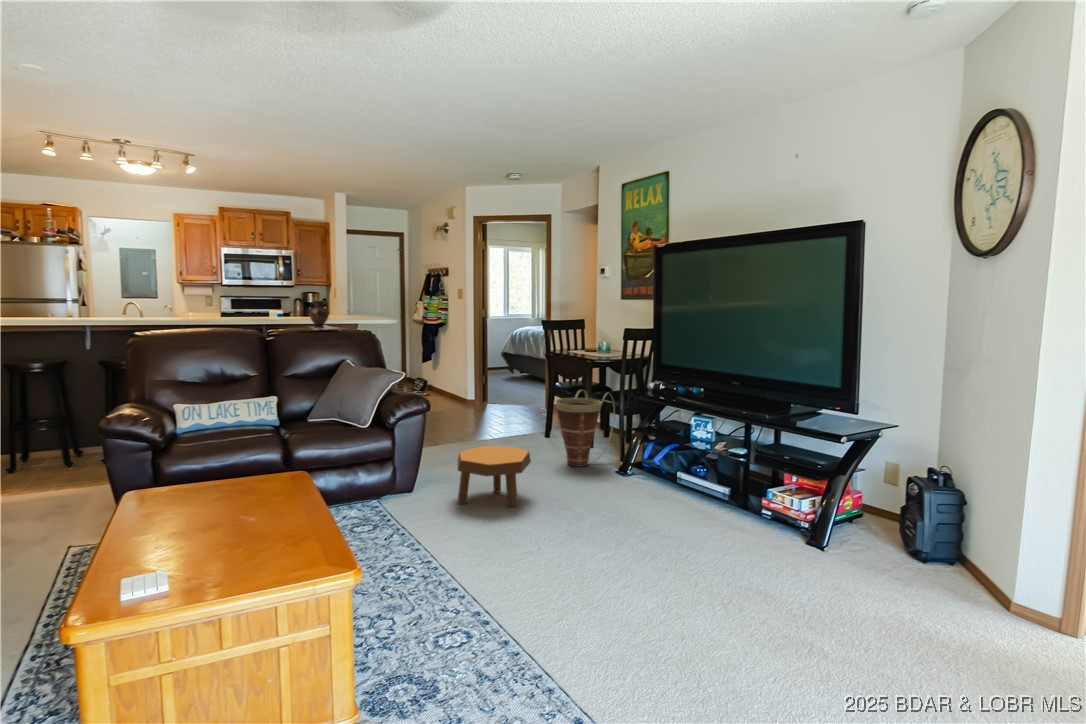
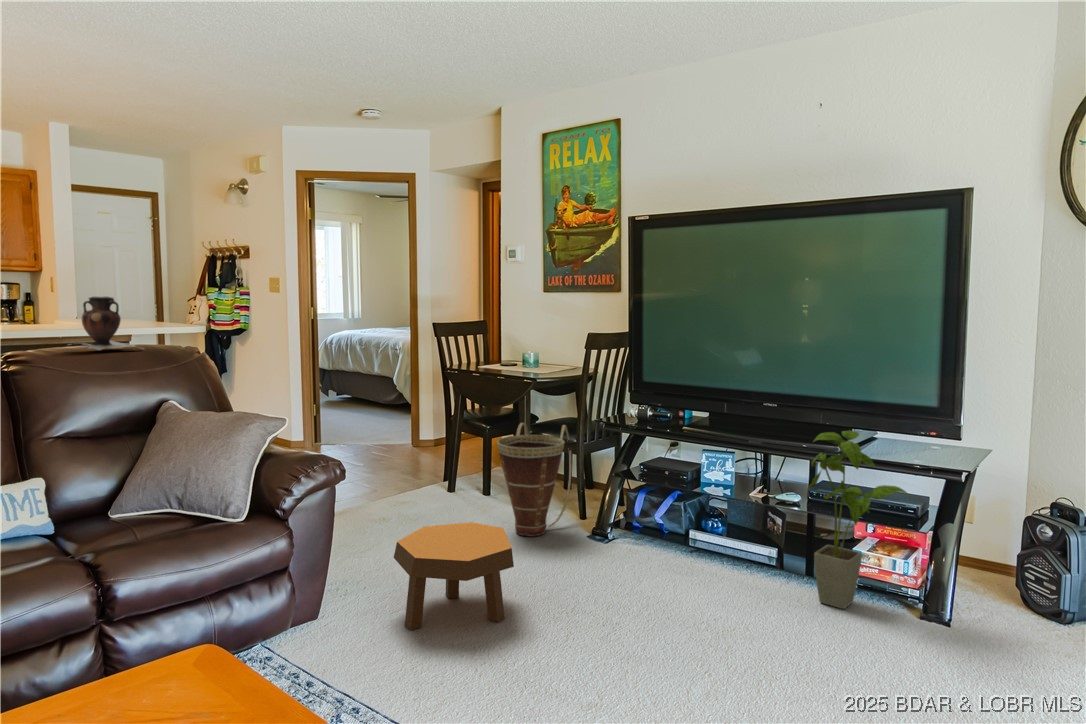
house plant: none [731,401,804,531] -> present [808,431,910,609]

